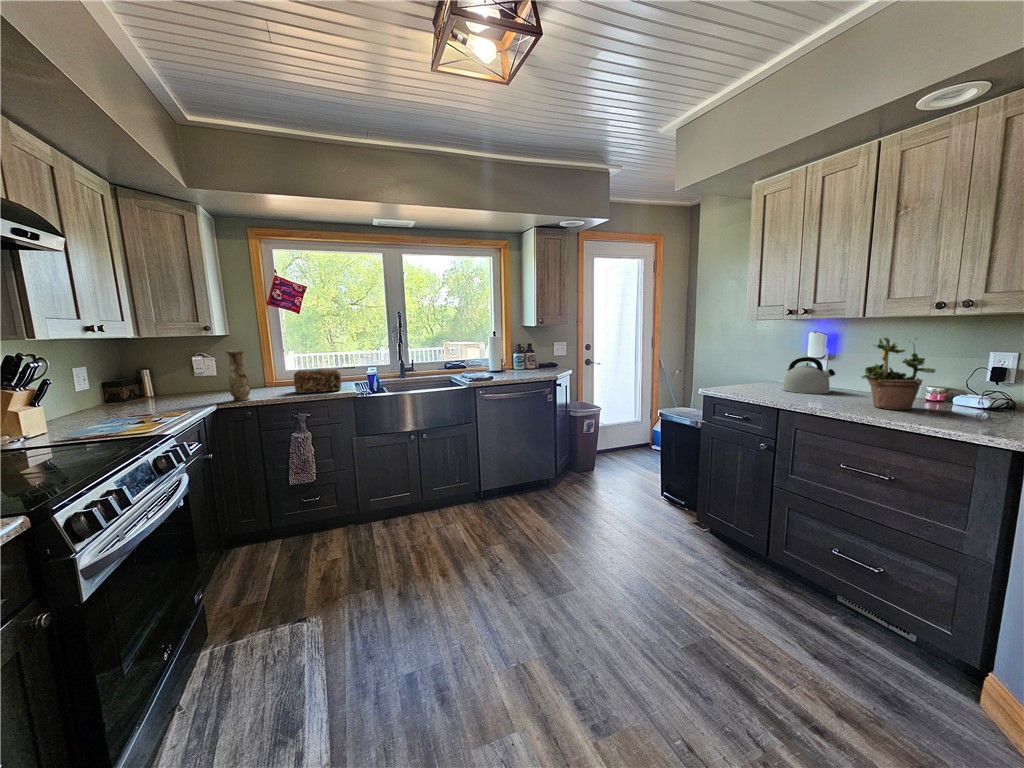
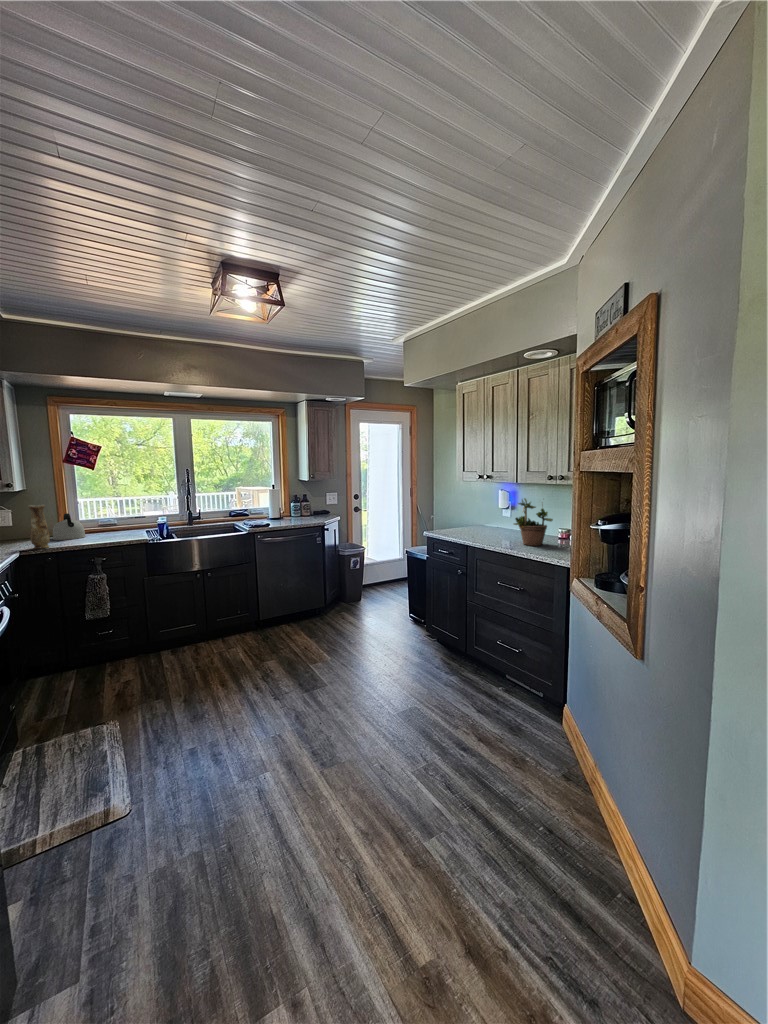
kettle: present [782,357,835,394] -> present [53,513,85,540]
bread loaf: present [294,369,341,393] -> none [90,520,134,541]

